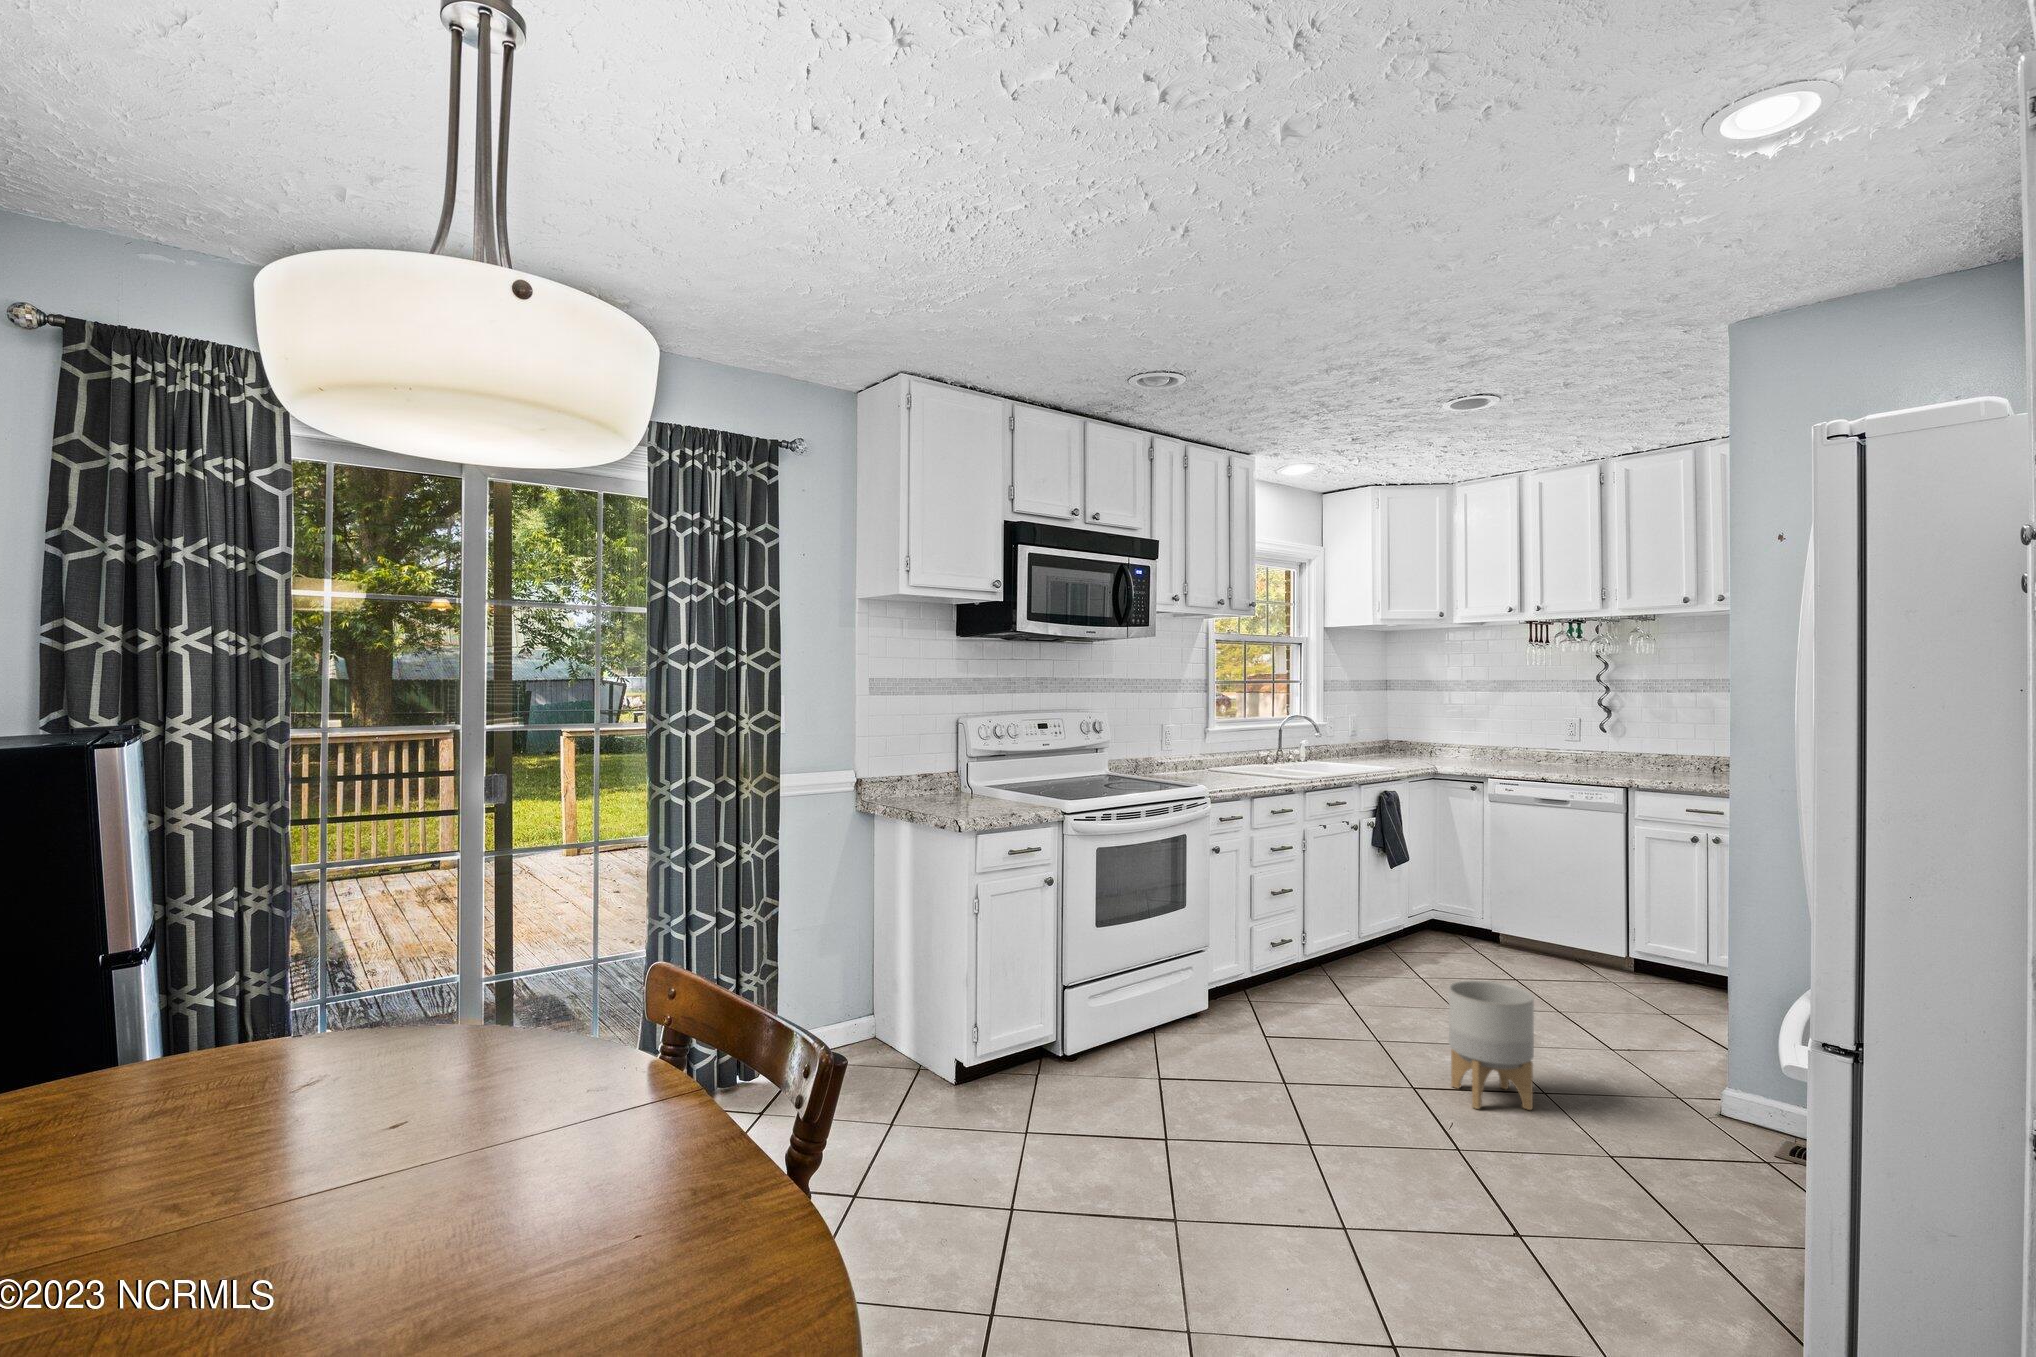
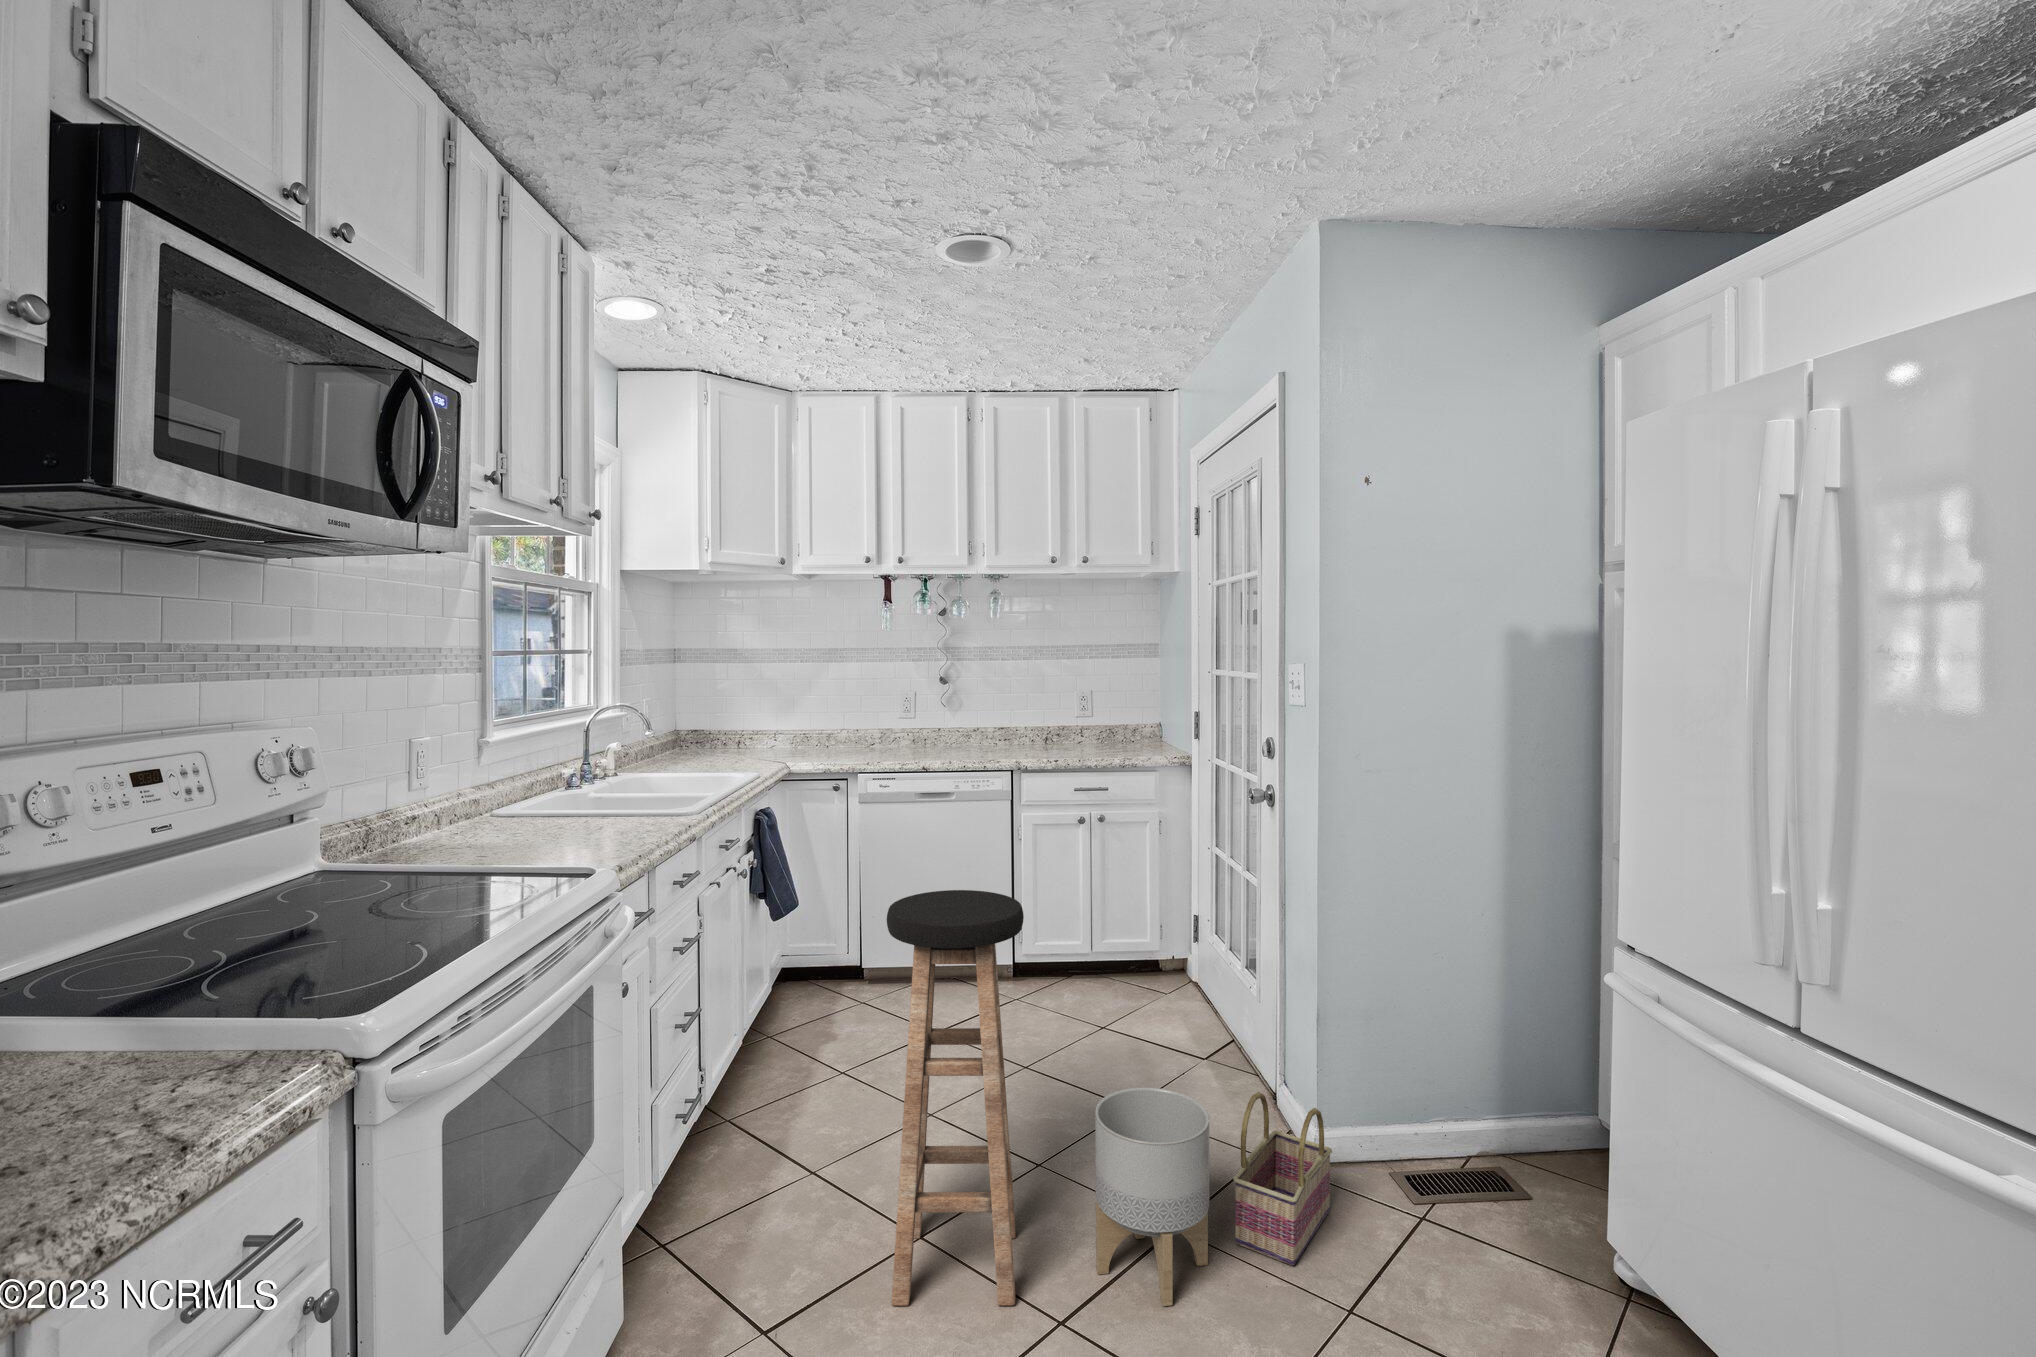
bar stool: none [1323,829,1428,1075] -> present [887,890,1024,1306]
basket: none [1565,1018,1679,1133] -> present [1233,1092,1332,1266]

